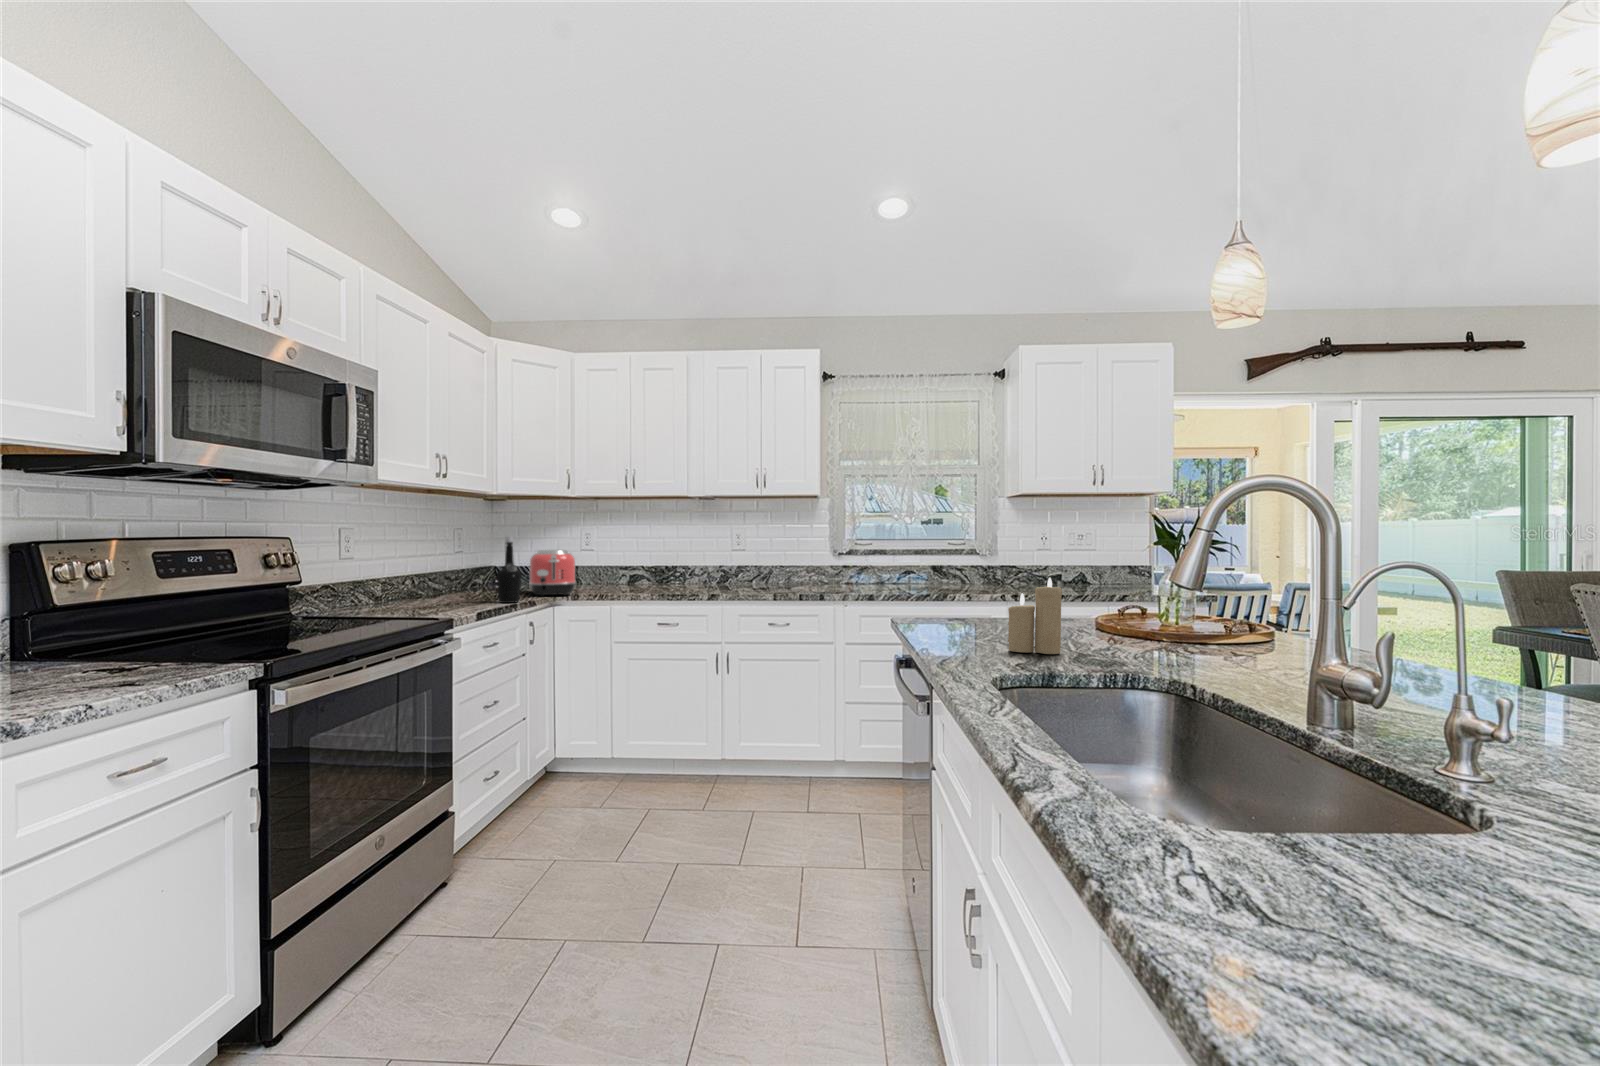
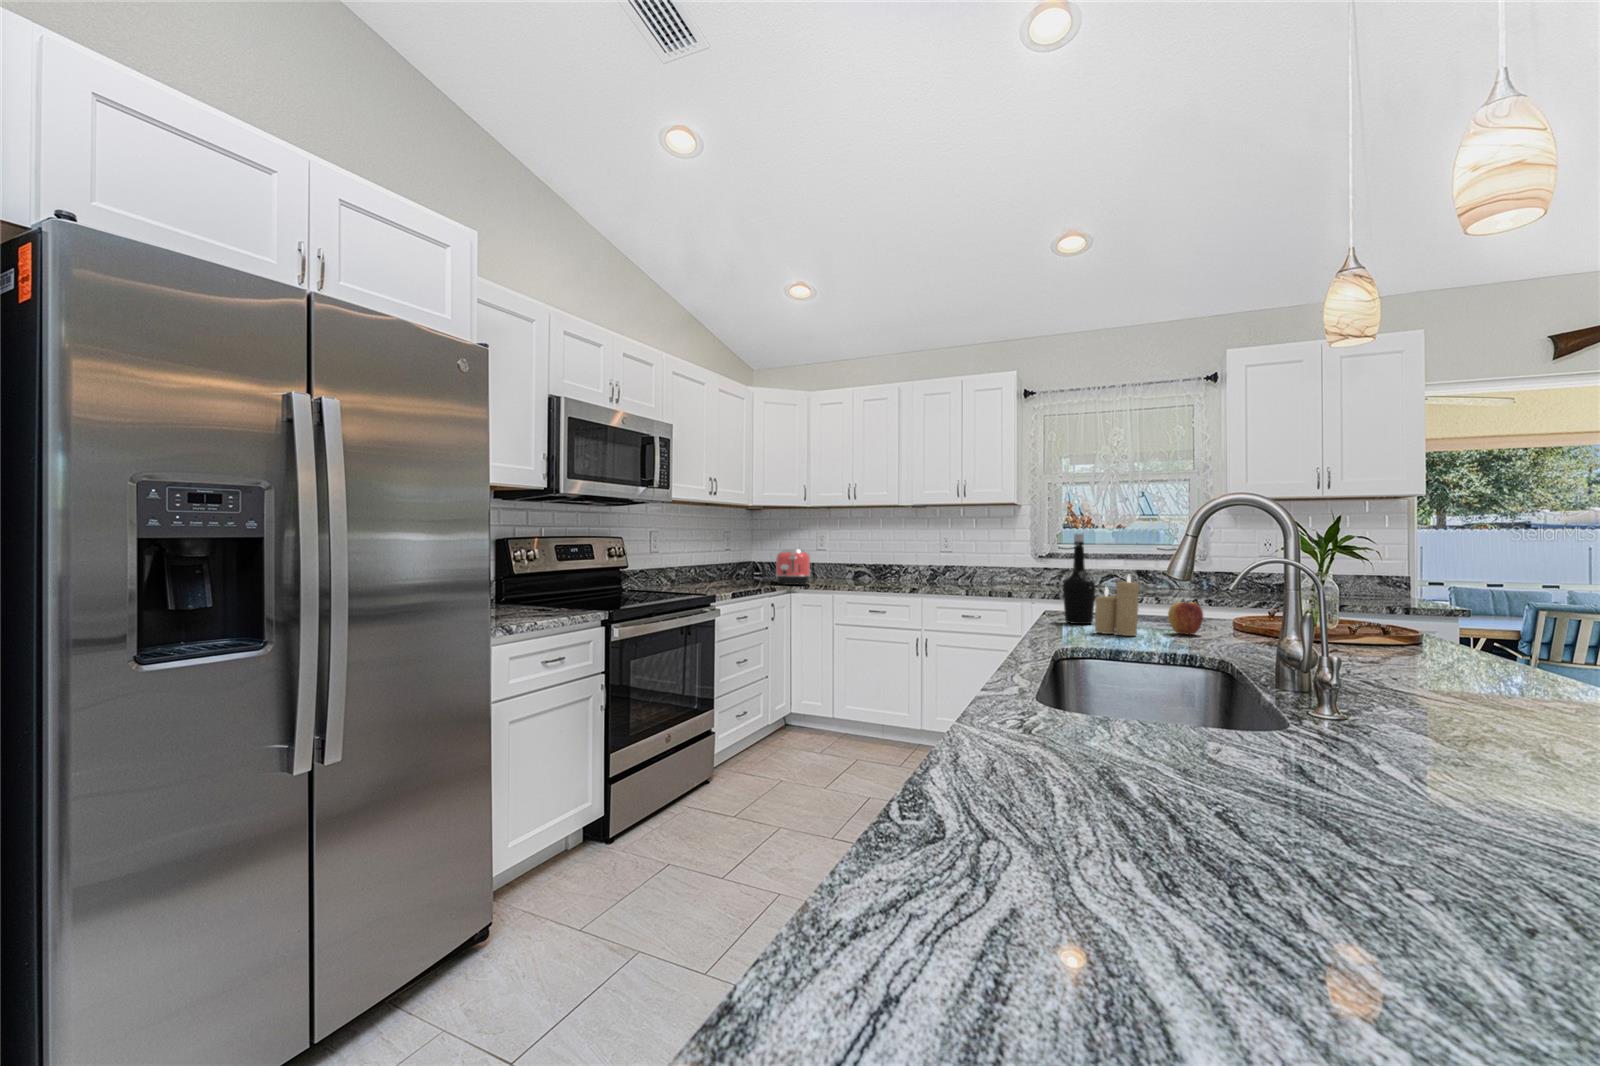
bottle: present [497,536,522,603] -> present [1062,534,1096,624]
apple: none [1080,606,1119,646] -> present [1168,602,1203,634]

